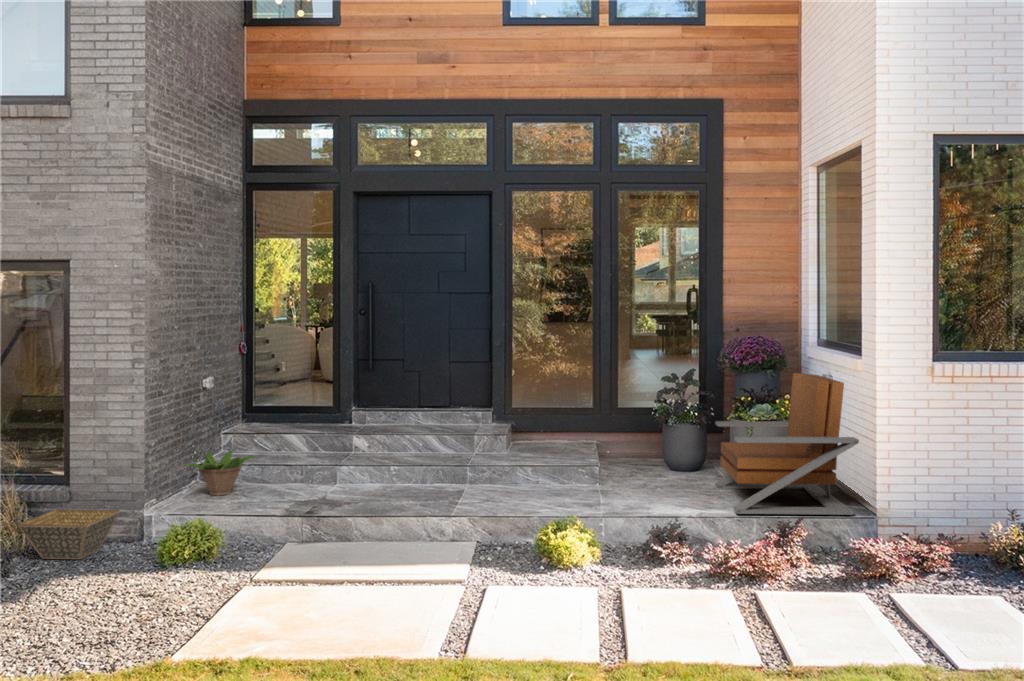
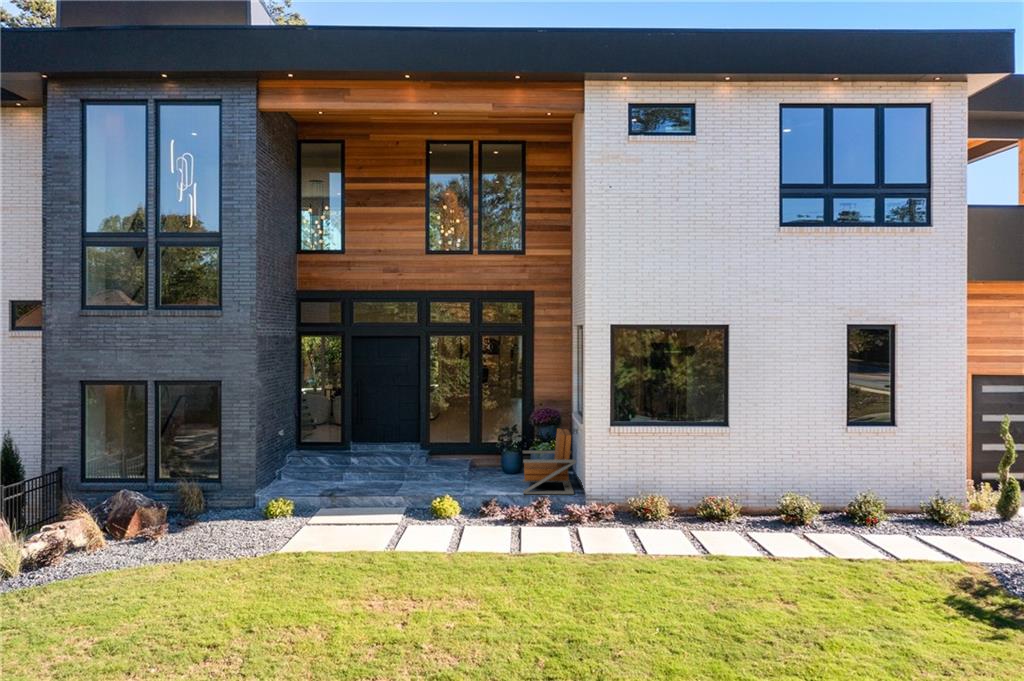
decorative plant: present [182,450,256,496] -> none [268,465,305,487]
basket: present [18,509,120,559] -> none [200,494,244,517]

